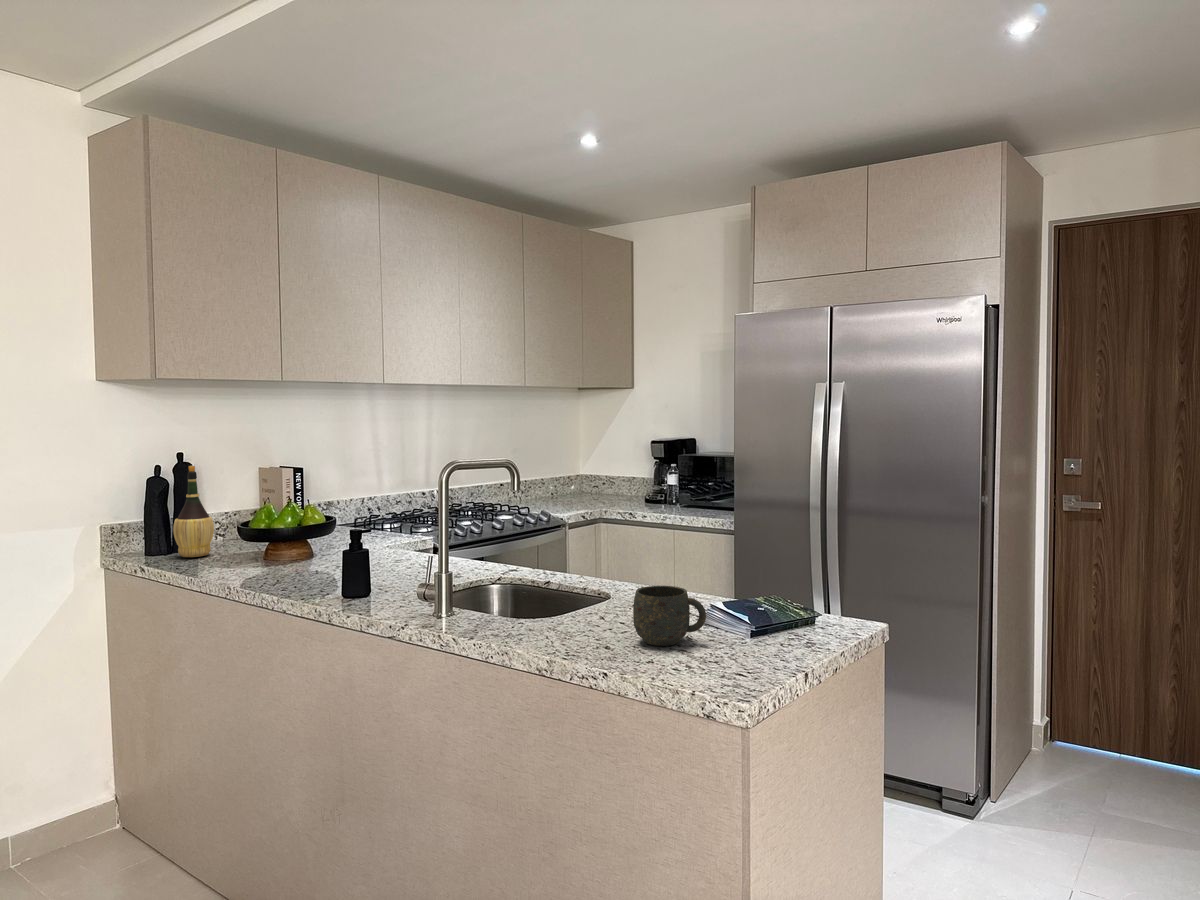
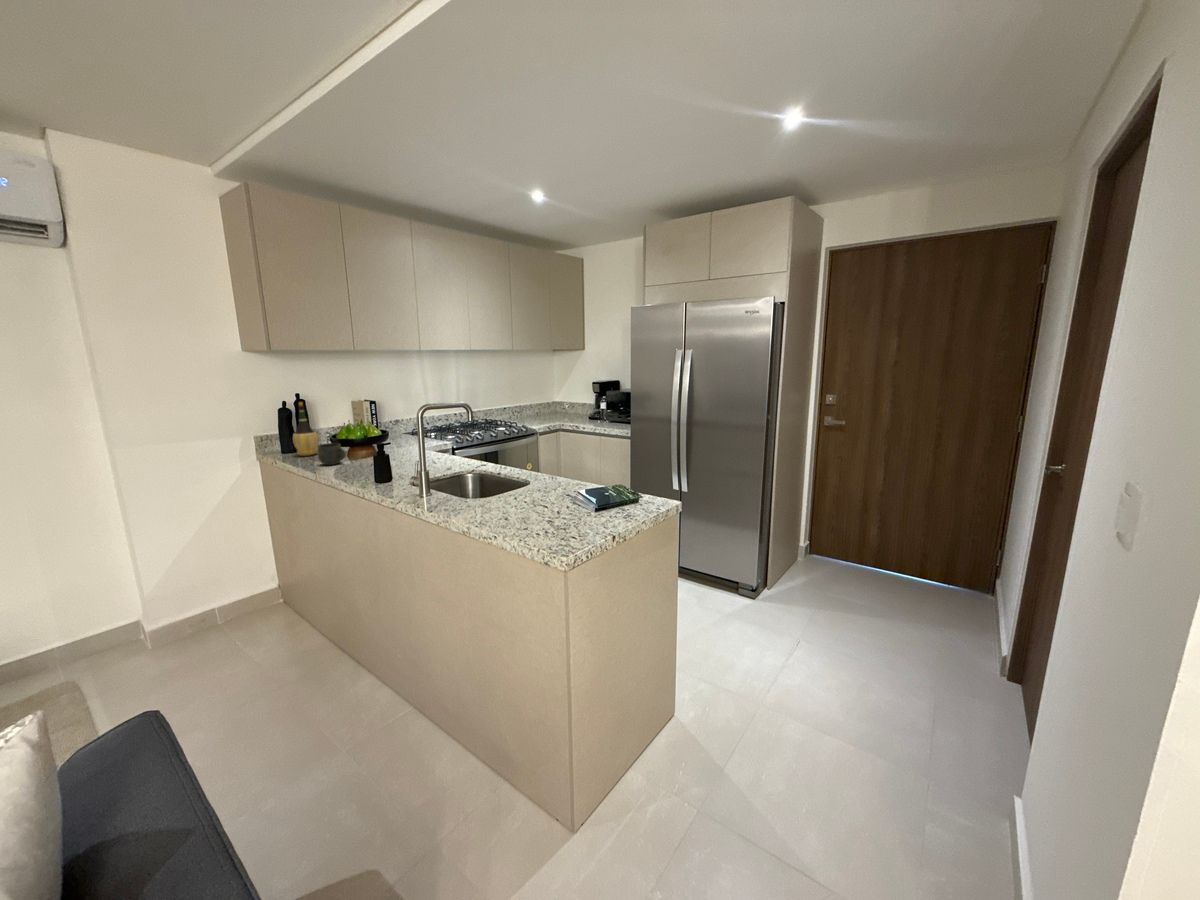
mug: present [633,586,706,646] -> present [318,443,345,465]

